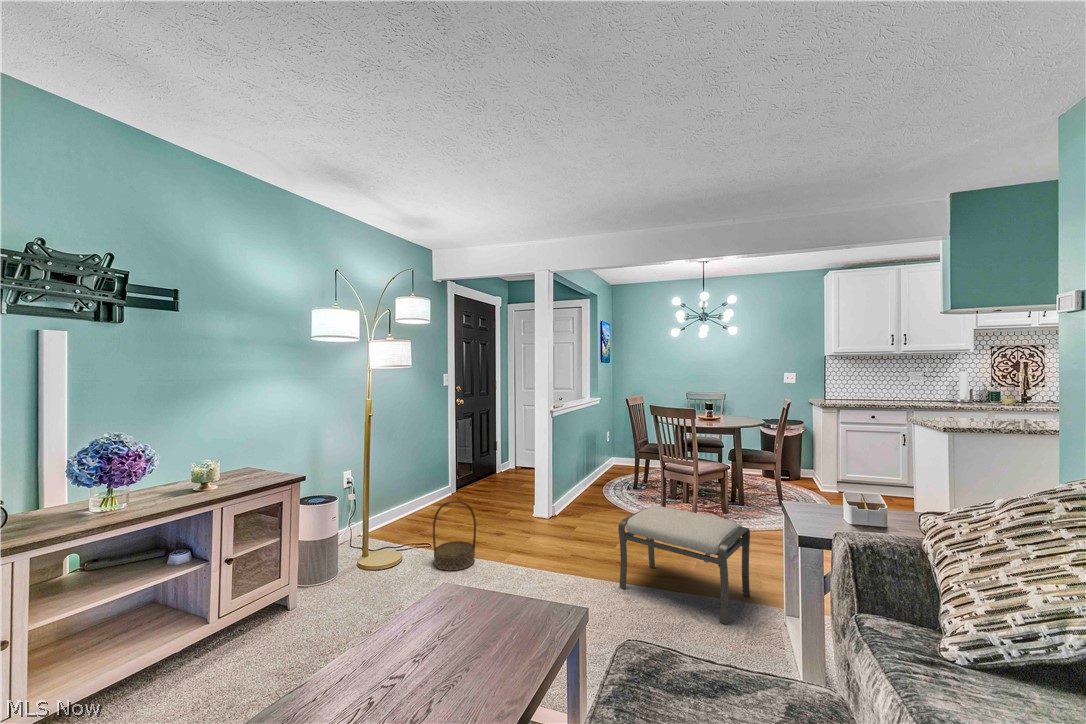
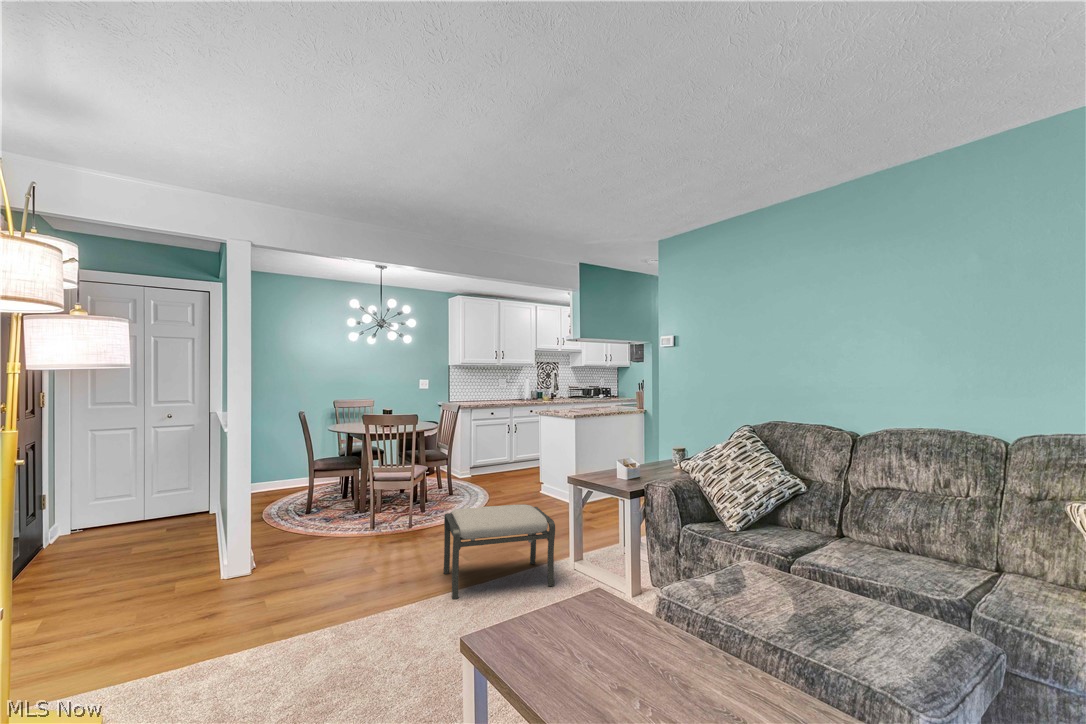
basket: present [433,501,476,571] -> none [190,571,263,688]

